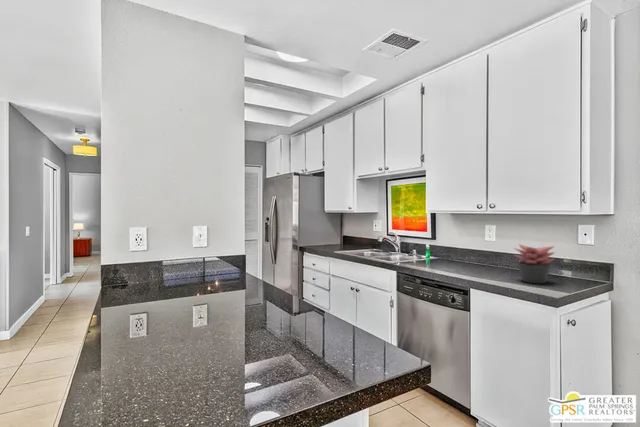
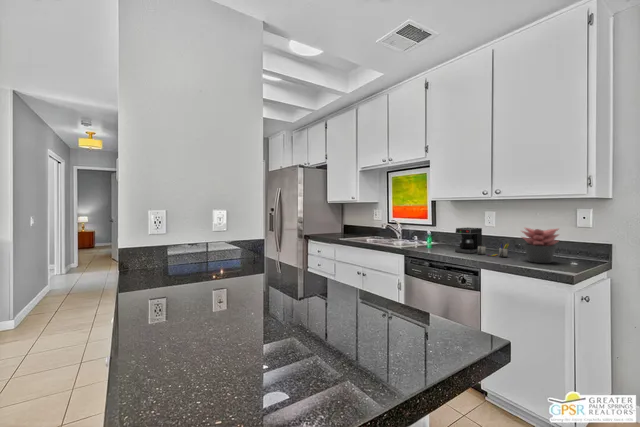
coffee maker: none [450,242,505,275] -> present [455,227,509,257]

